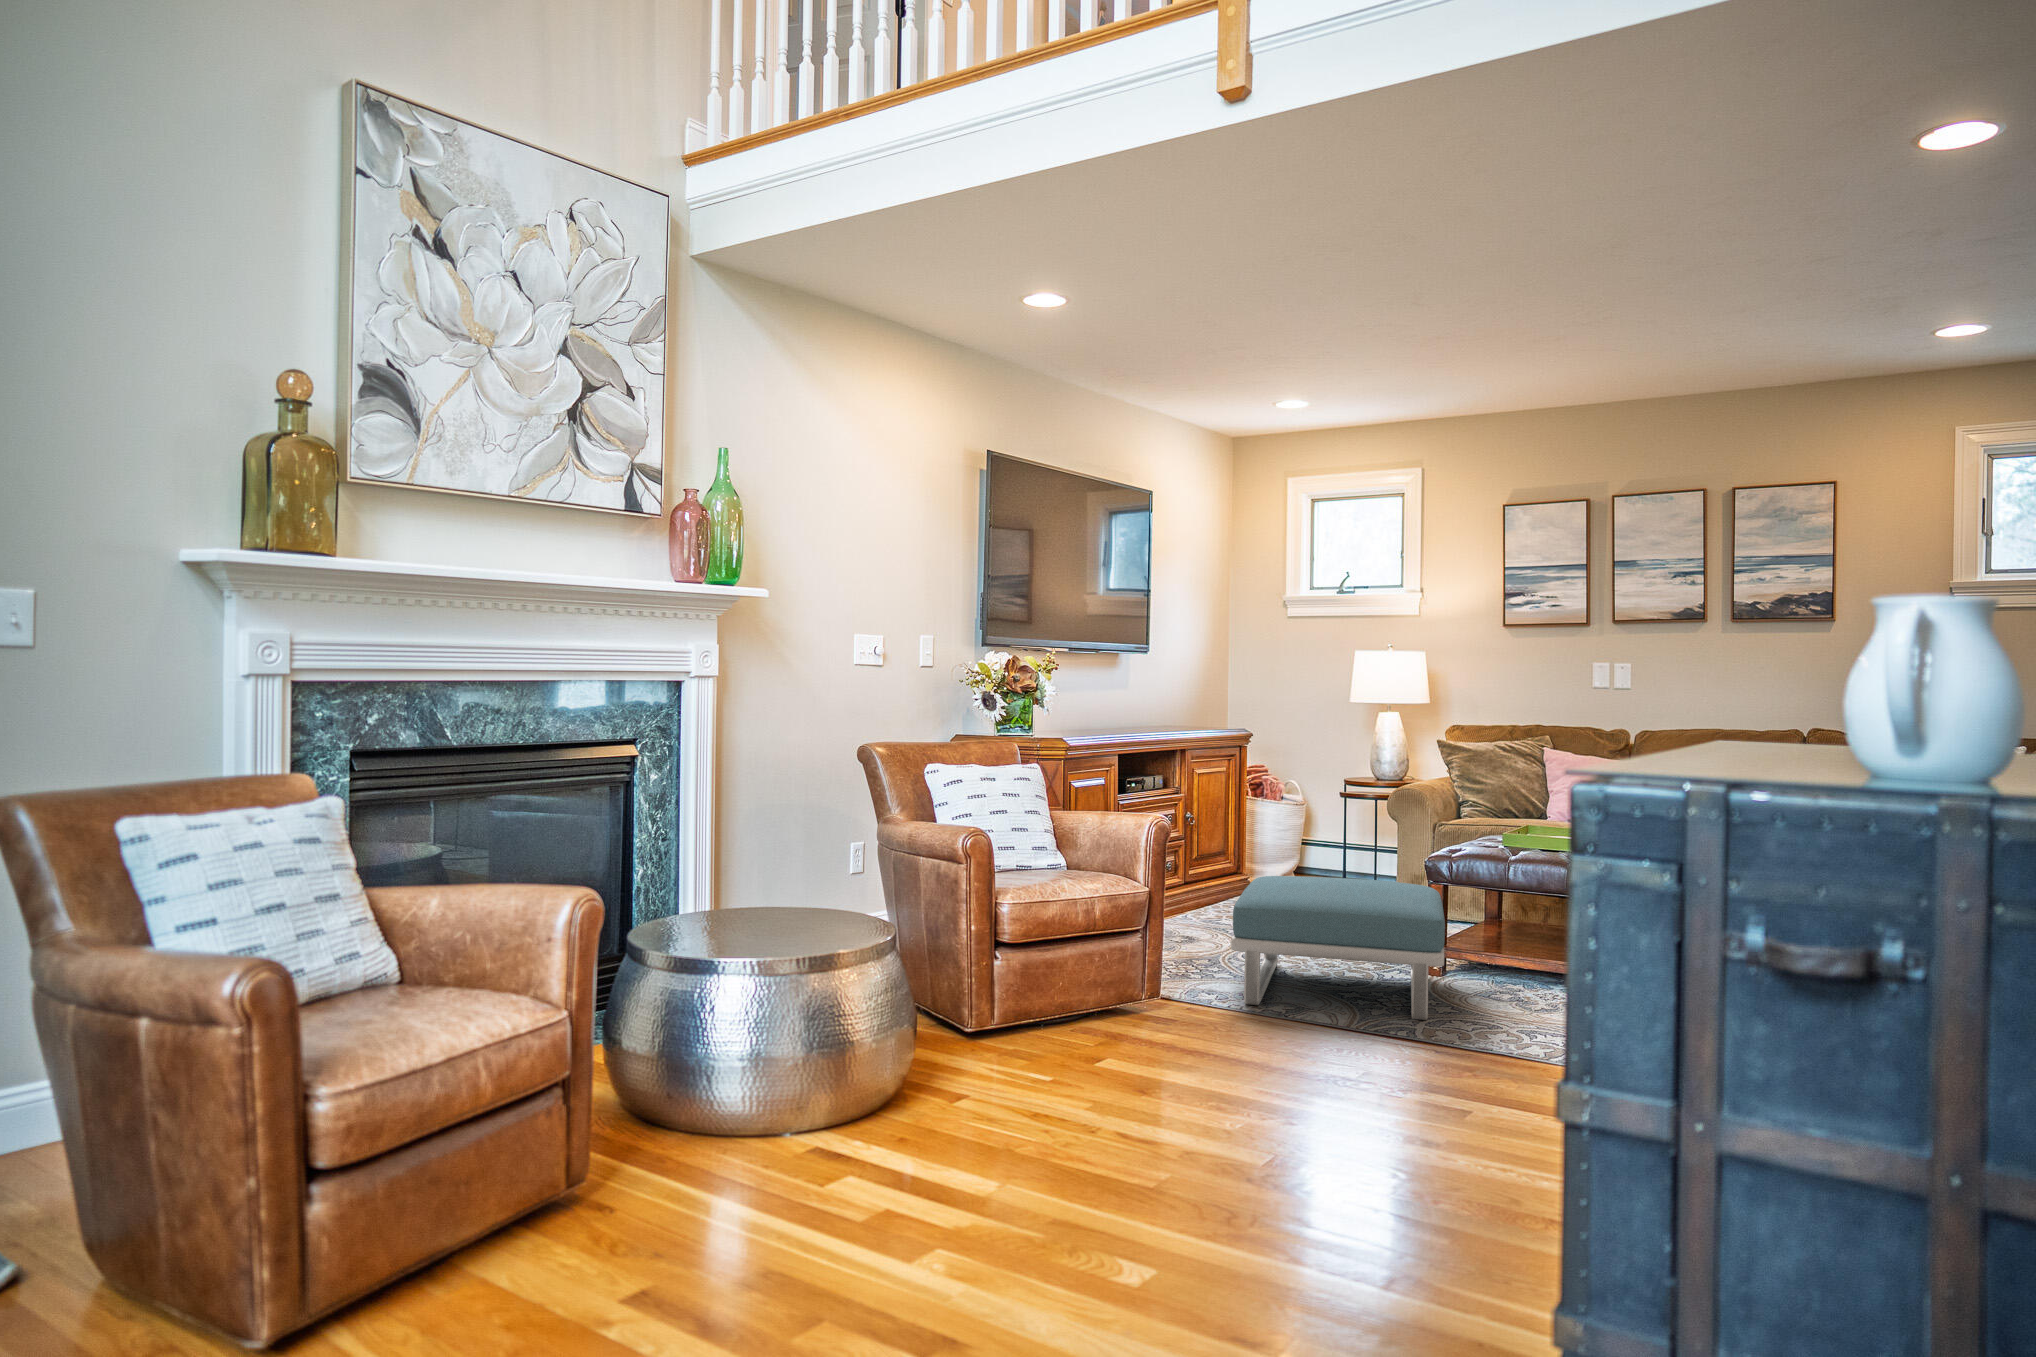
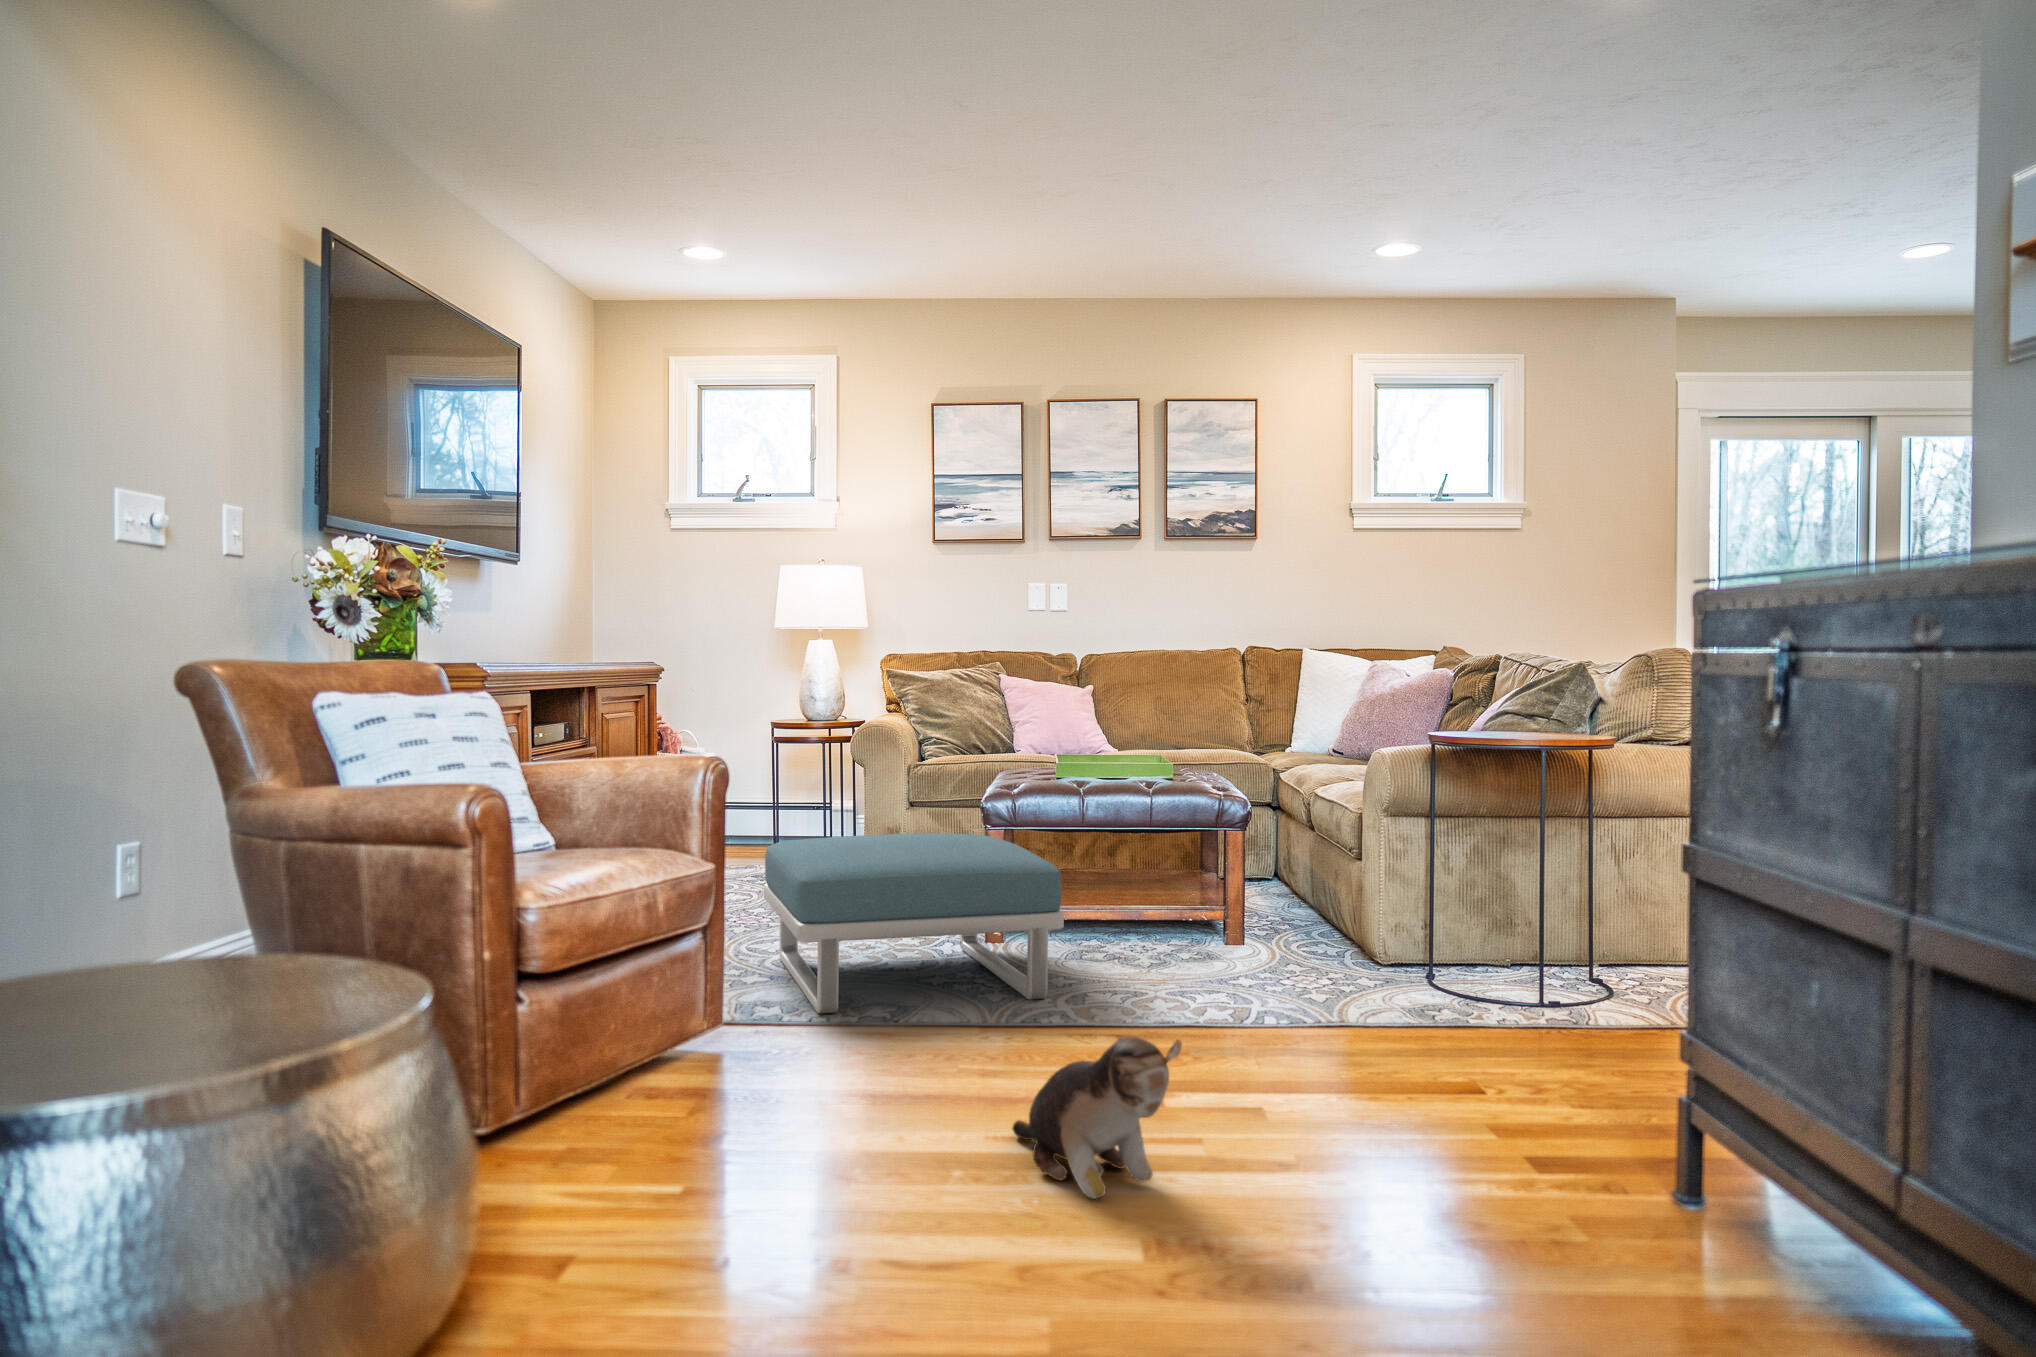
plush toy: none [1259,1034,1329,1143] -> present [1012,1036,1182,1199]

